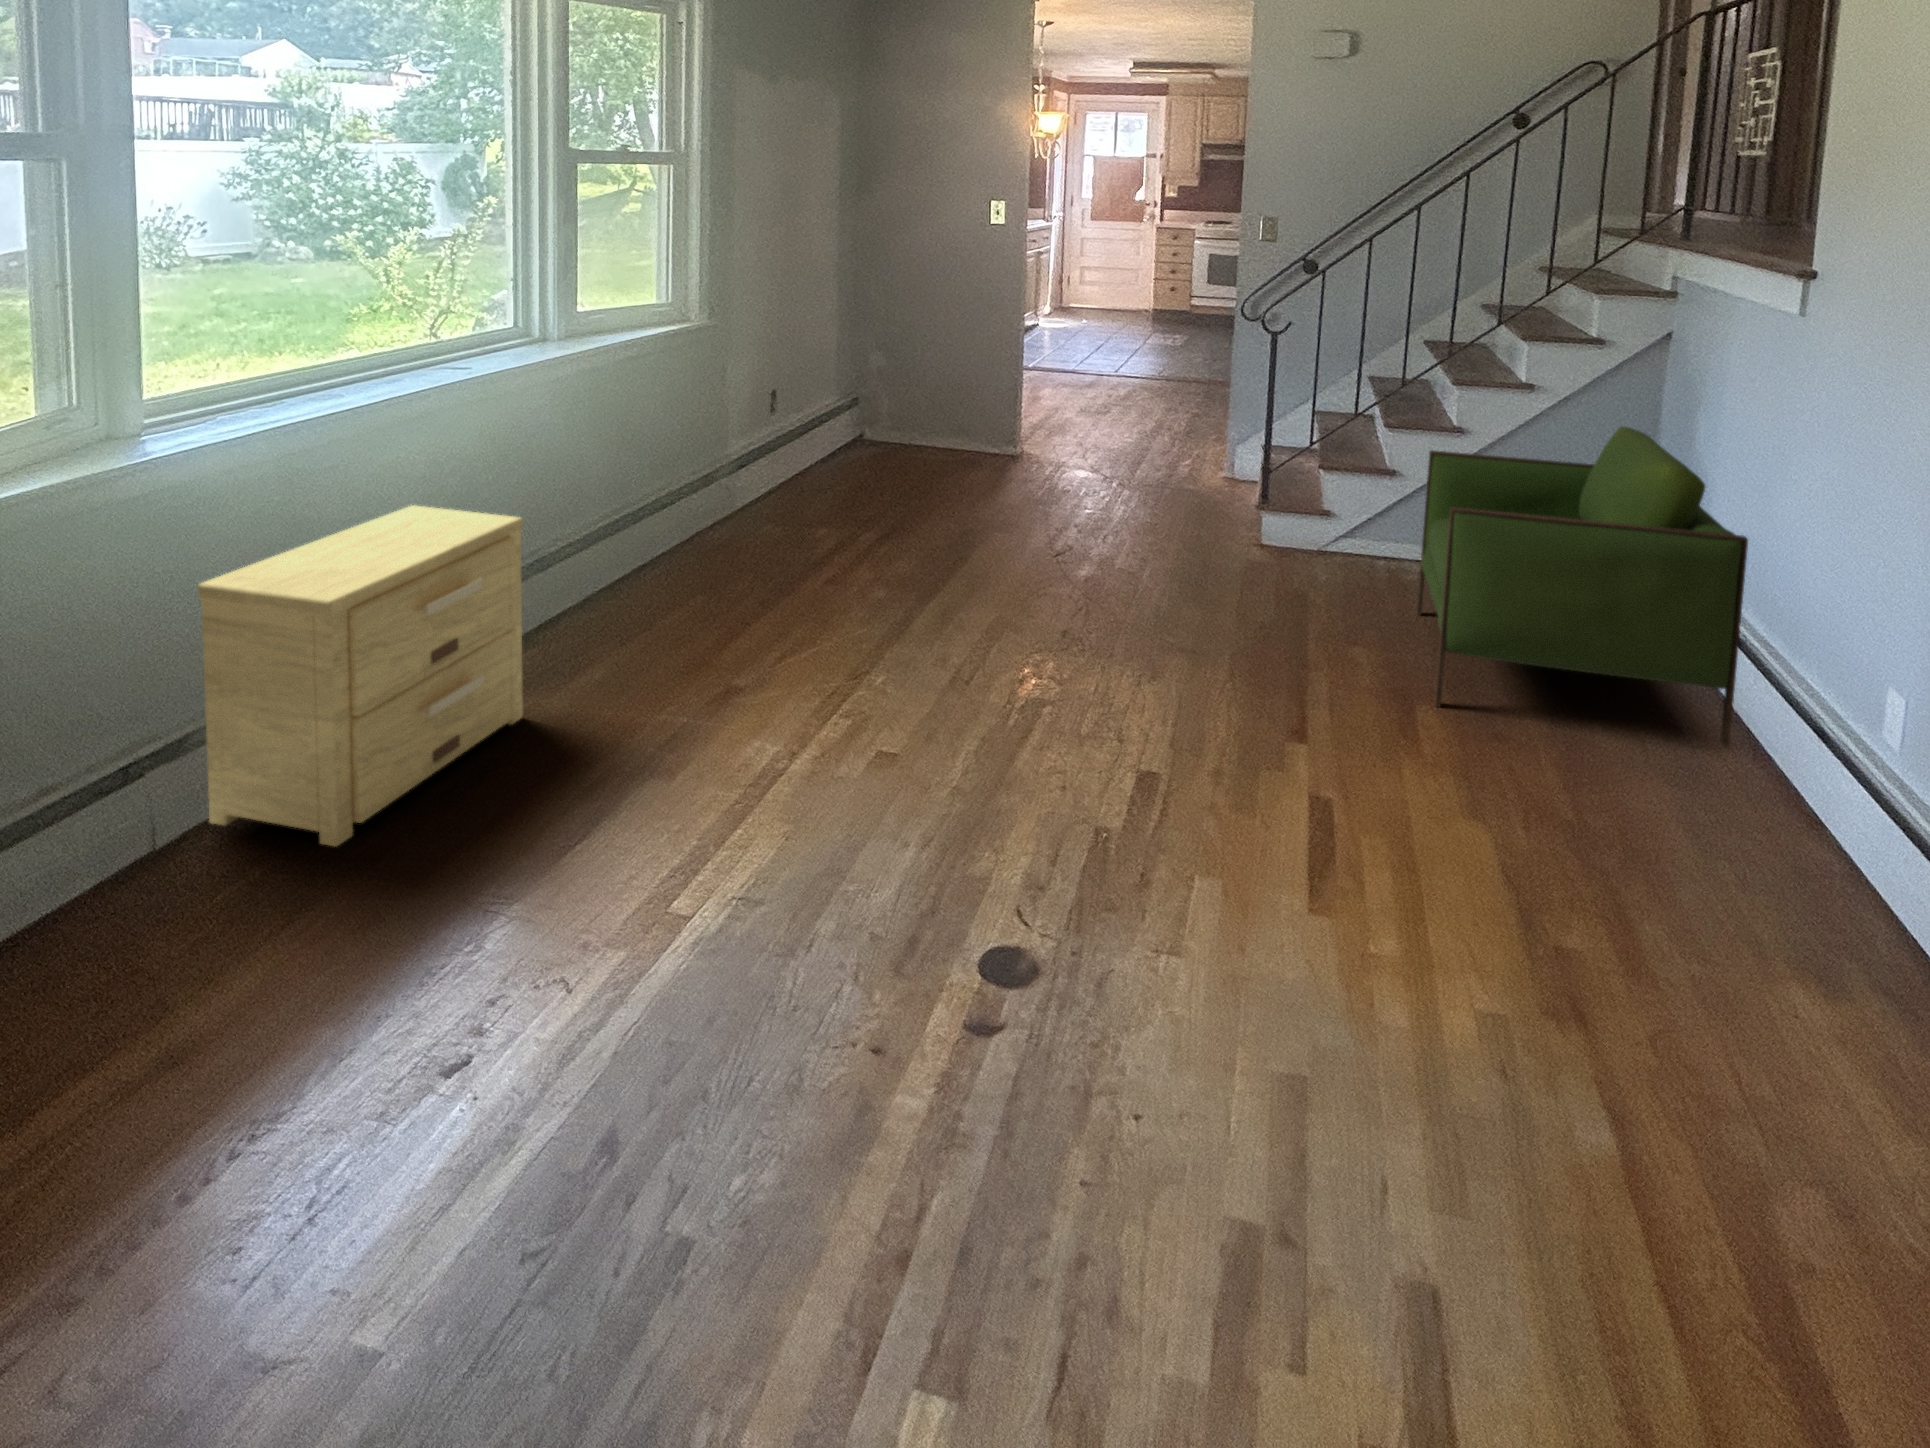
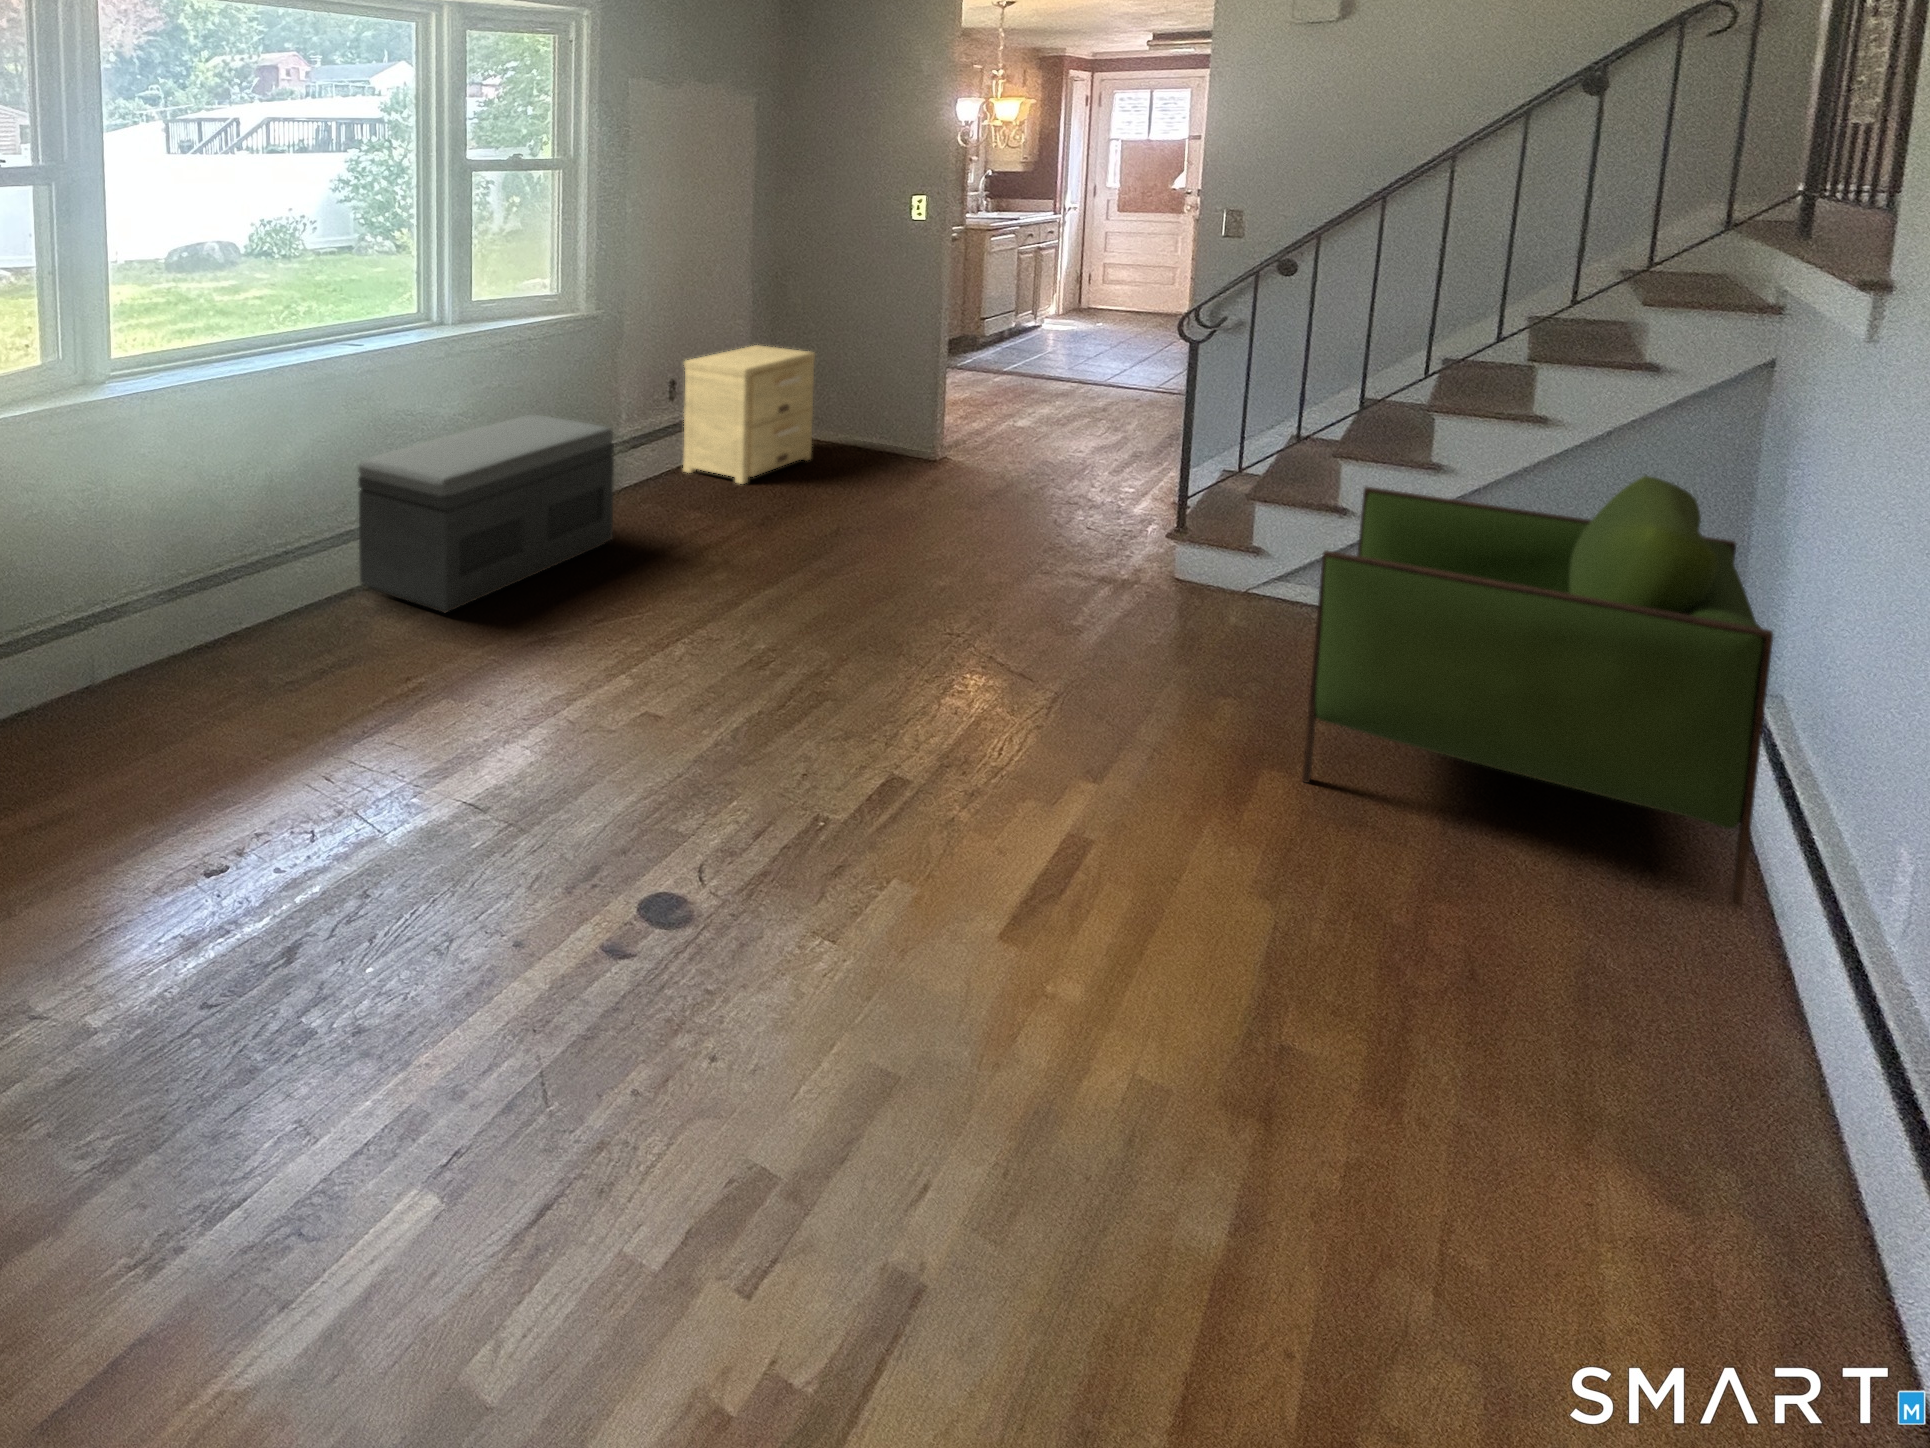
storage bench: none [475,438,753,678] -> present [358,415,614,613]
side table: present [198,505,523,847] -> present [683,345,815,484]

